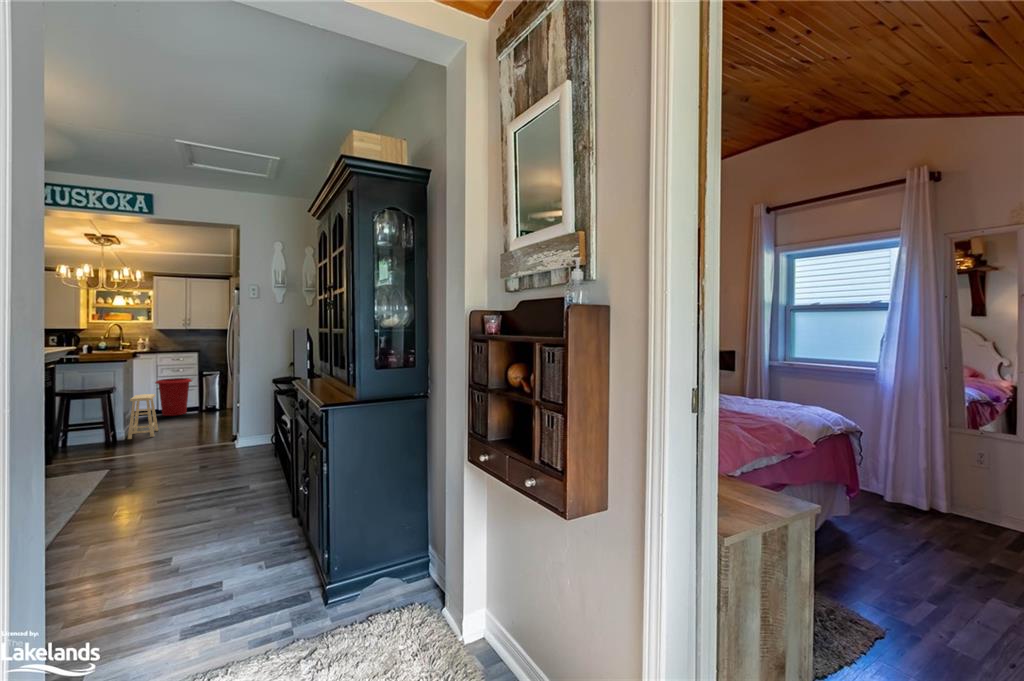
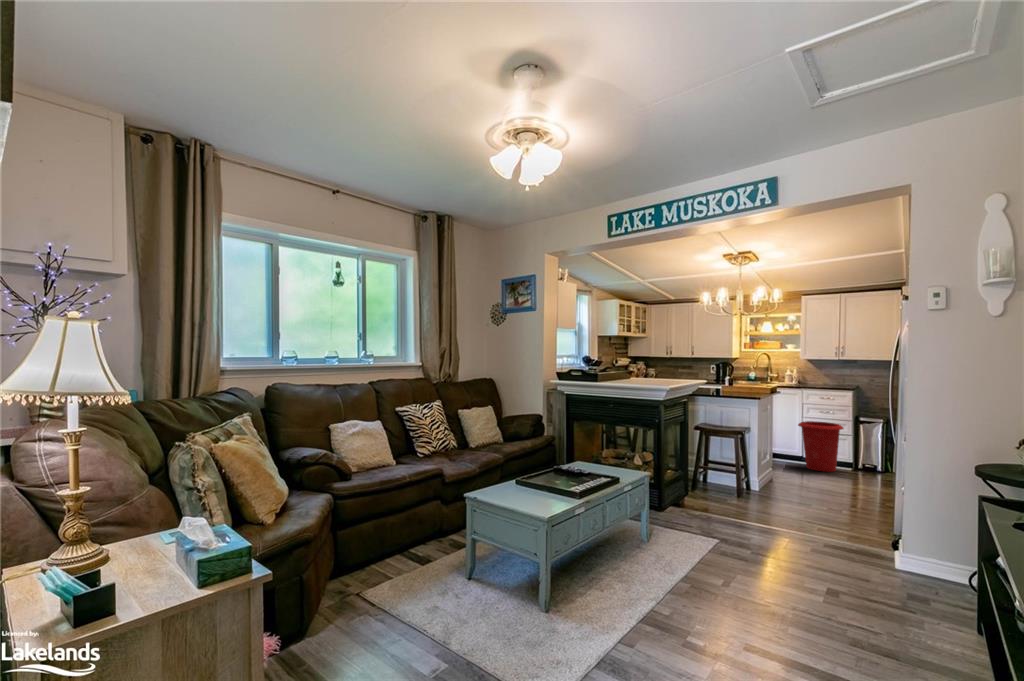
footstool: present [128,394,158,439] -> none [758,440,795,500]

